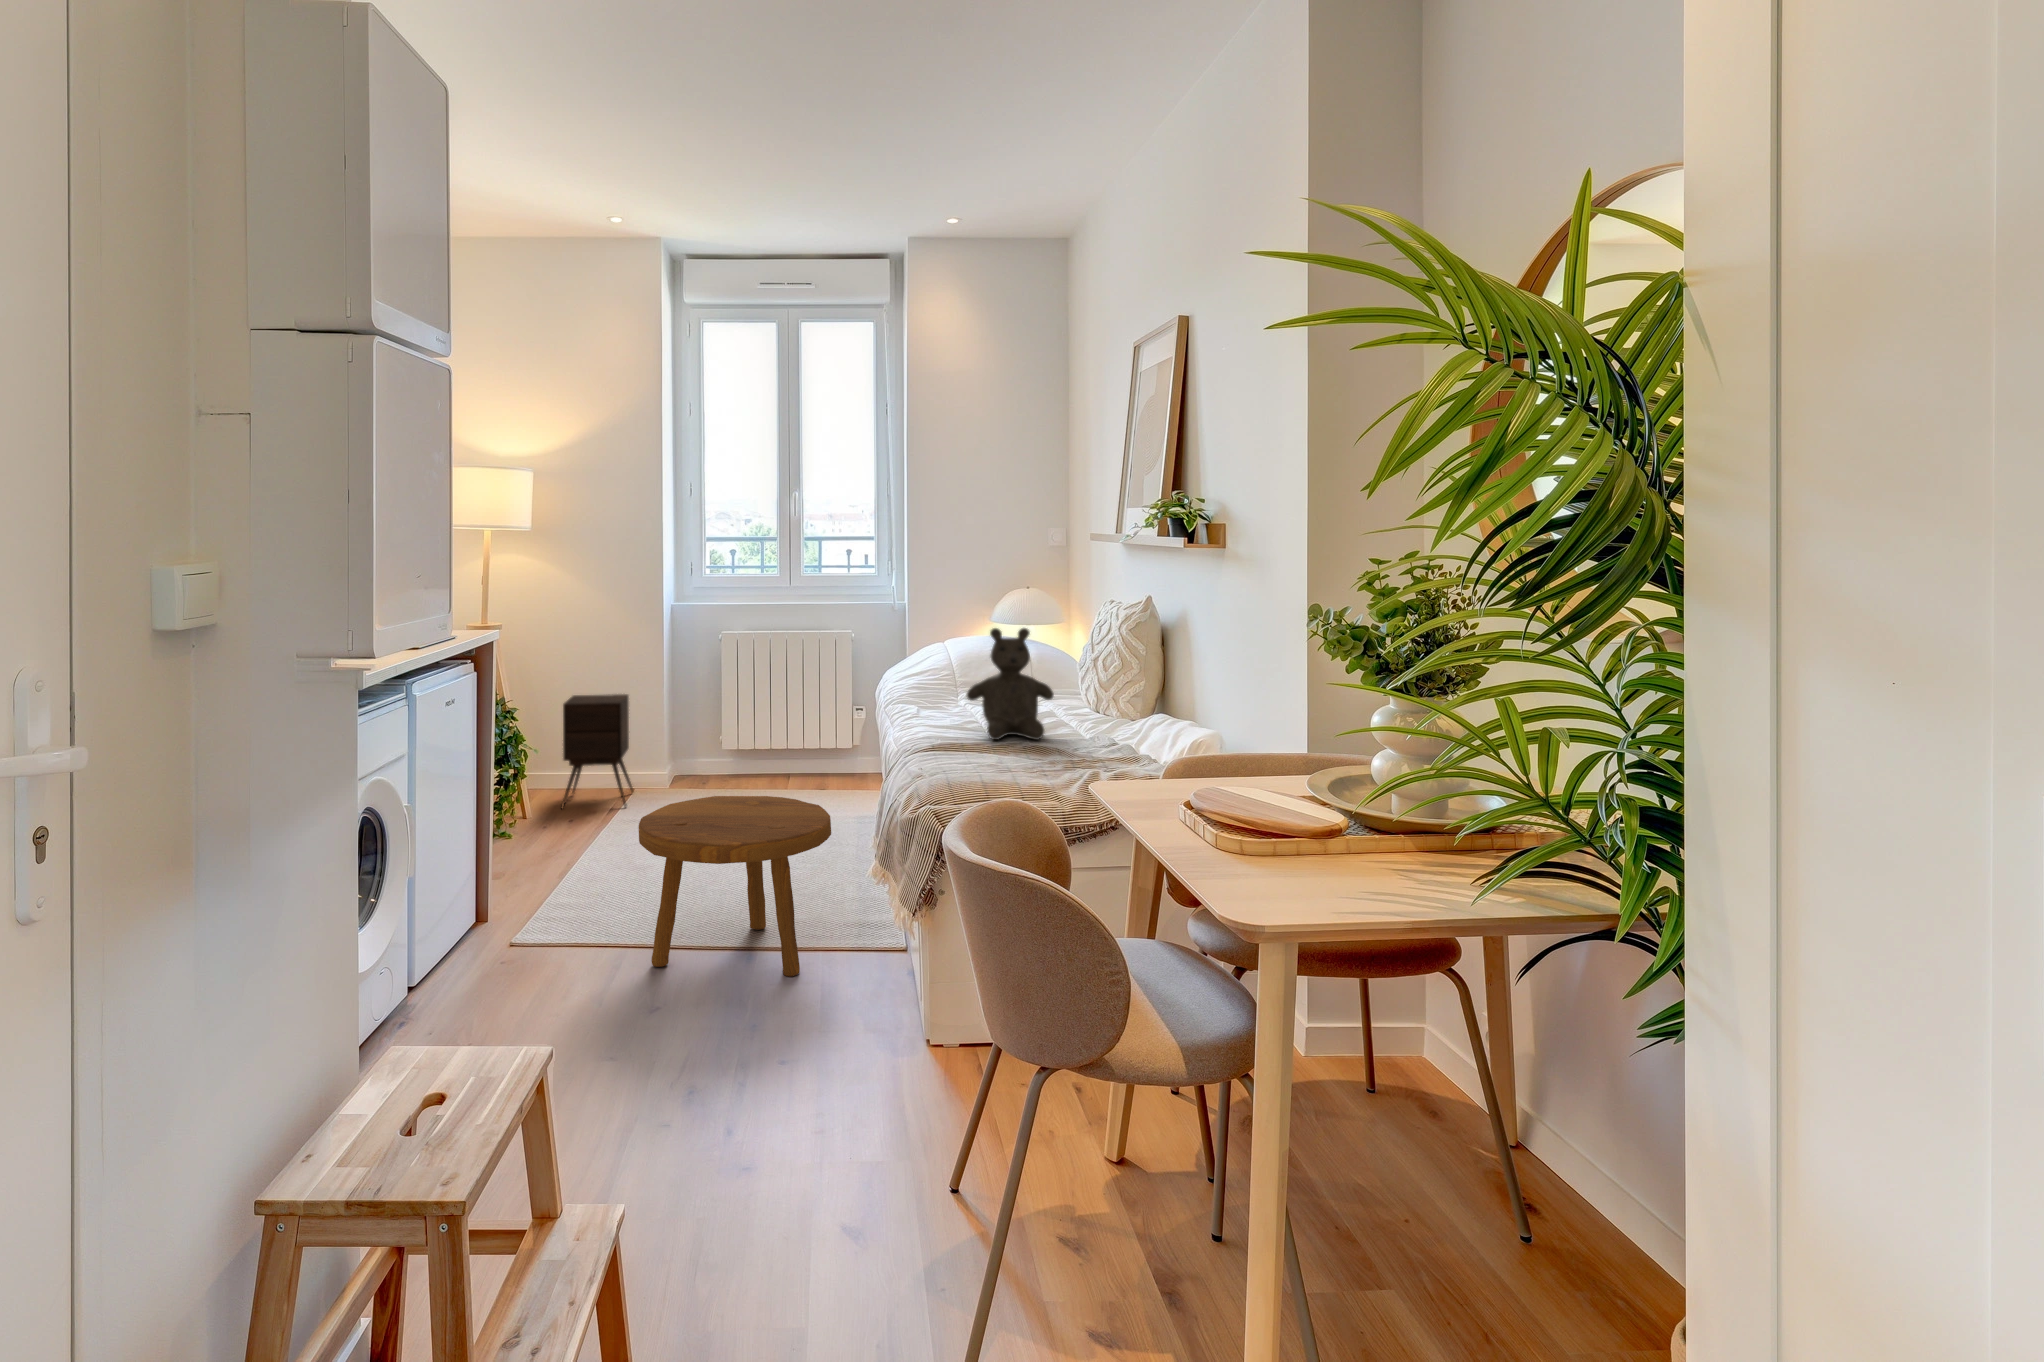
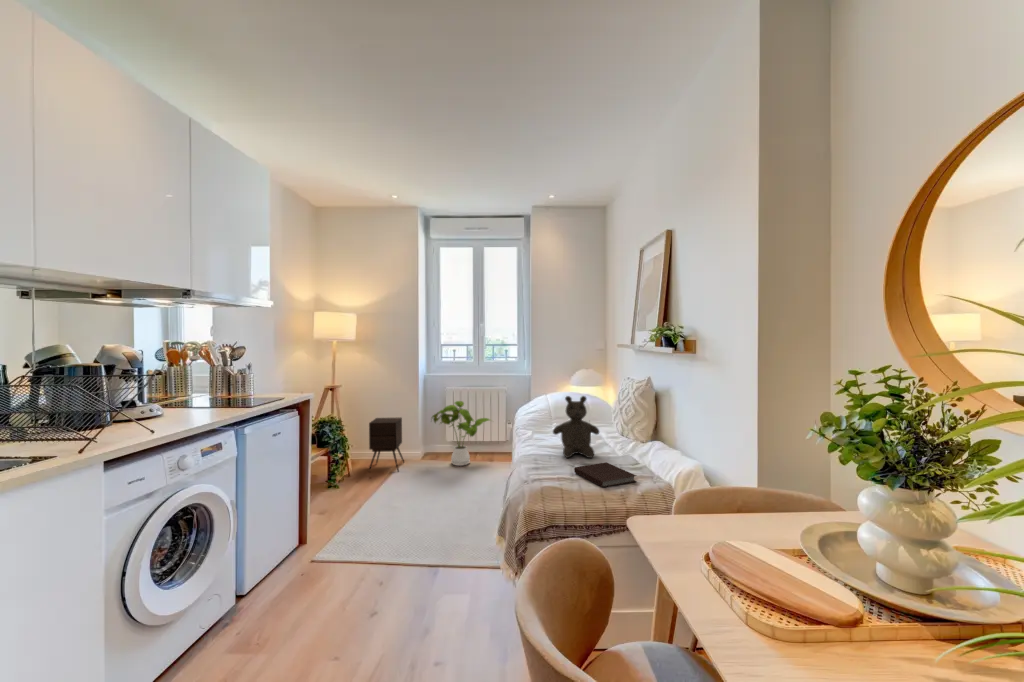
house plant: none [693,657,827,796] -> present [432,401,490,466]
notebook: none [1010,742,1120,774] -> present [574,462,637,488]
footstool: present [639,796,831,977] -> none [372,483,478,592]

